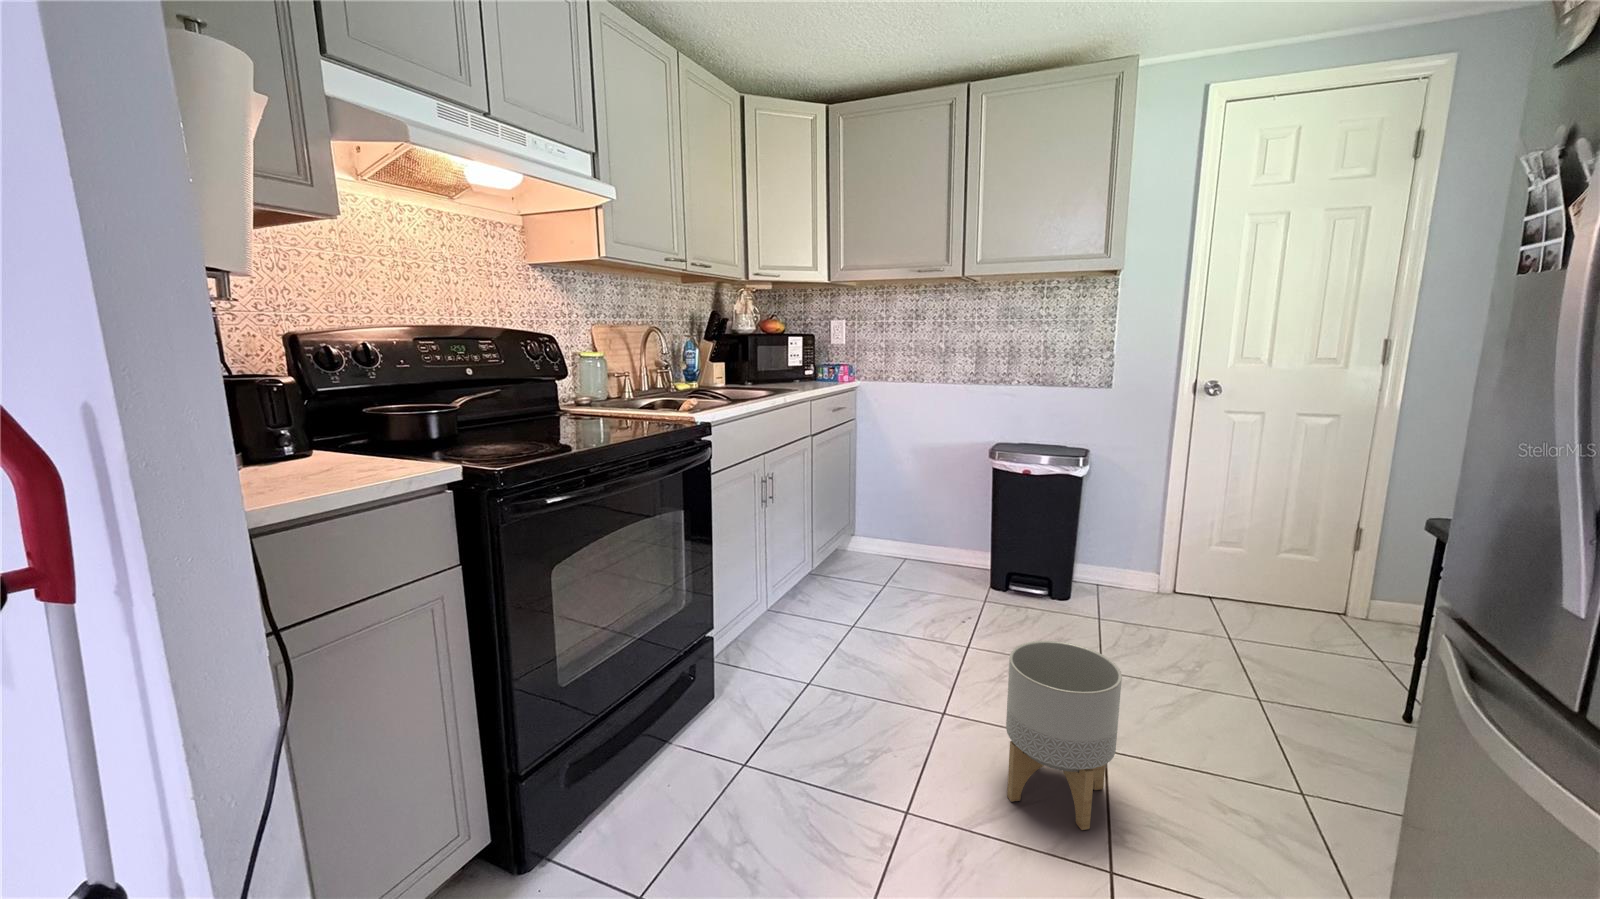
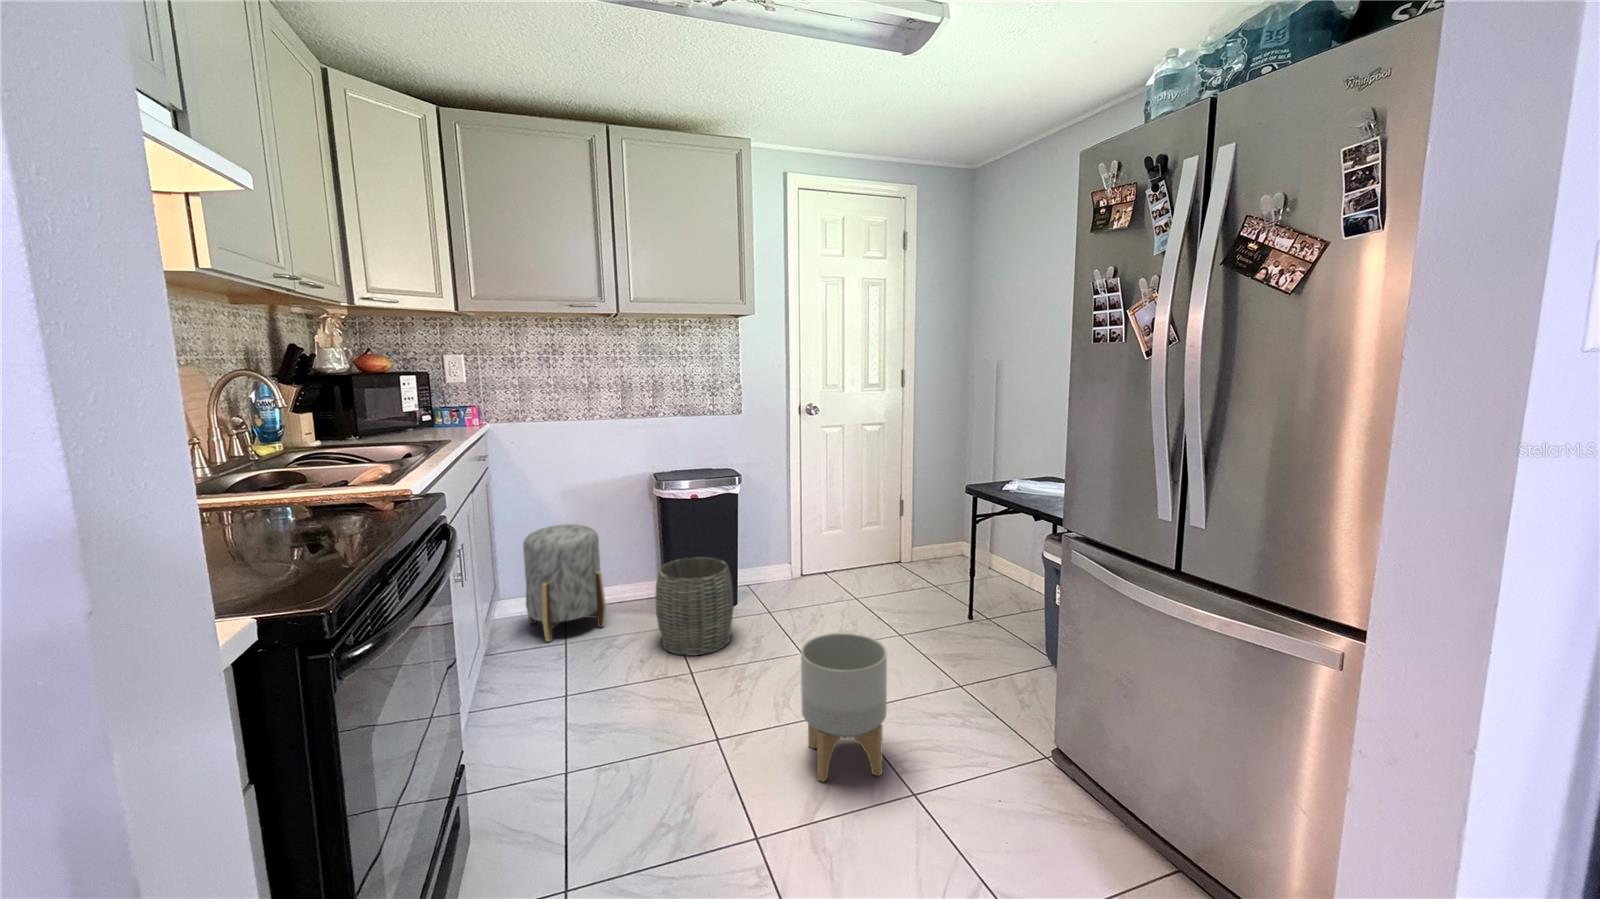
stool: none [863,479,930,582] -> present [523,524,606,642]
woven basket: none [956,532,1041,635] -> present [655,557,734,656]

